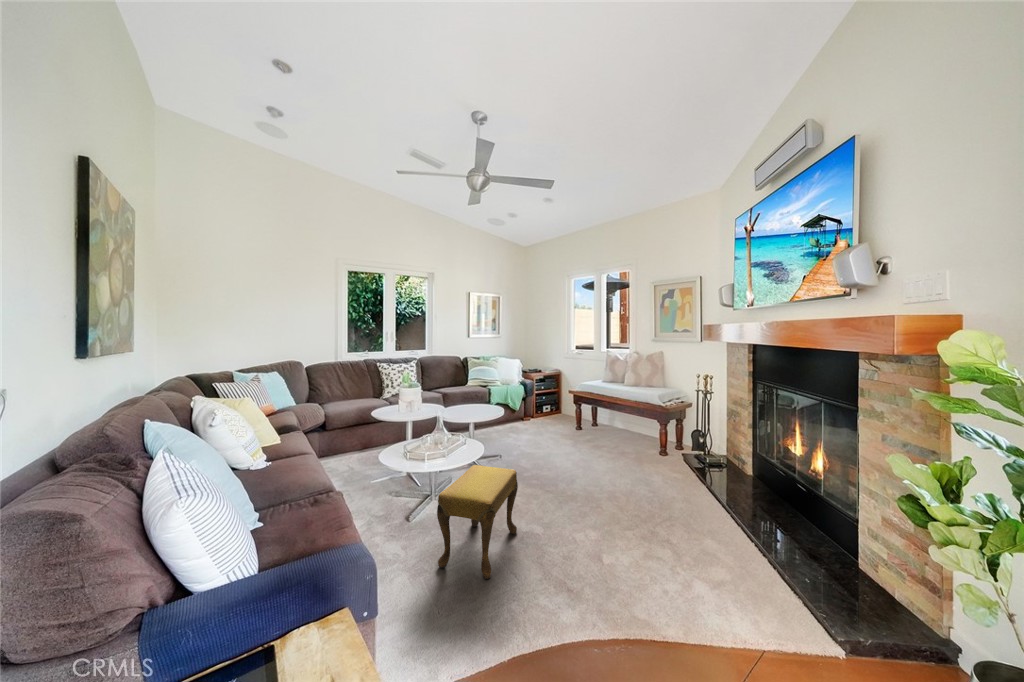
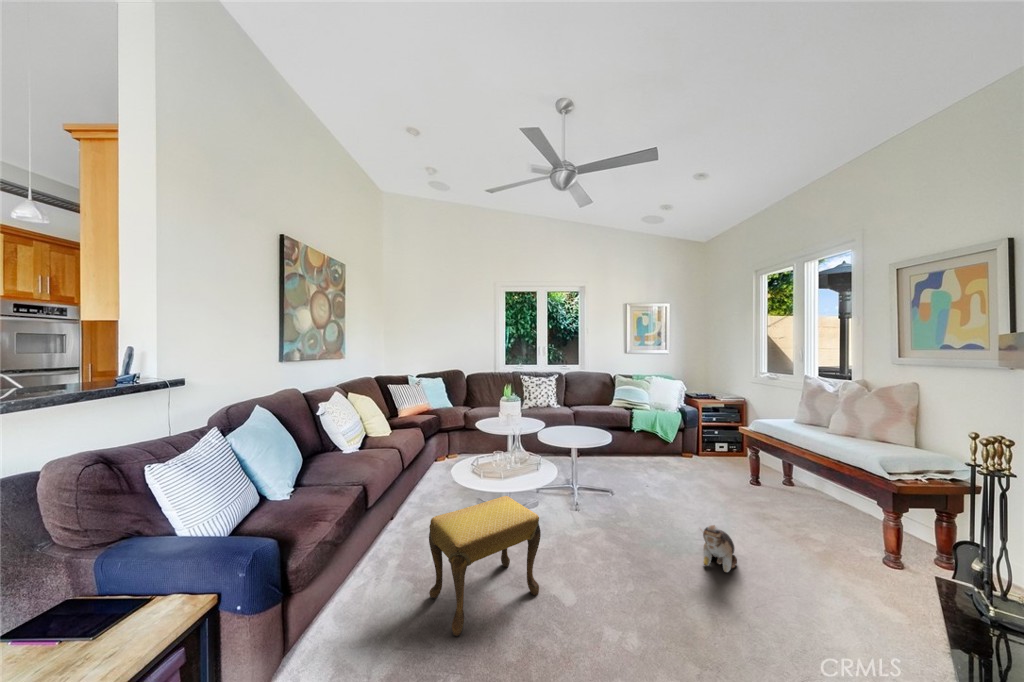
plush toy: none [589,452,607,480] -> present [703,525,737,572]

